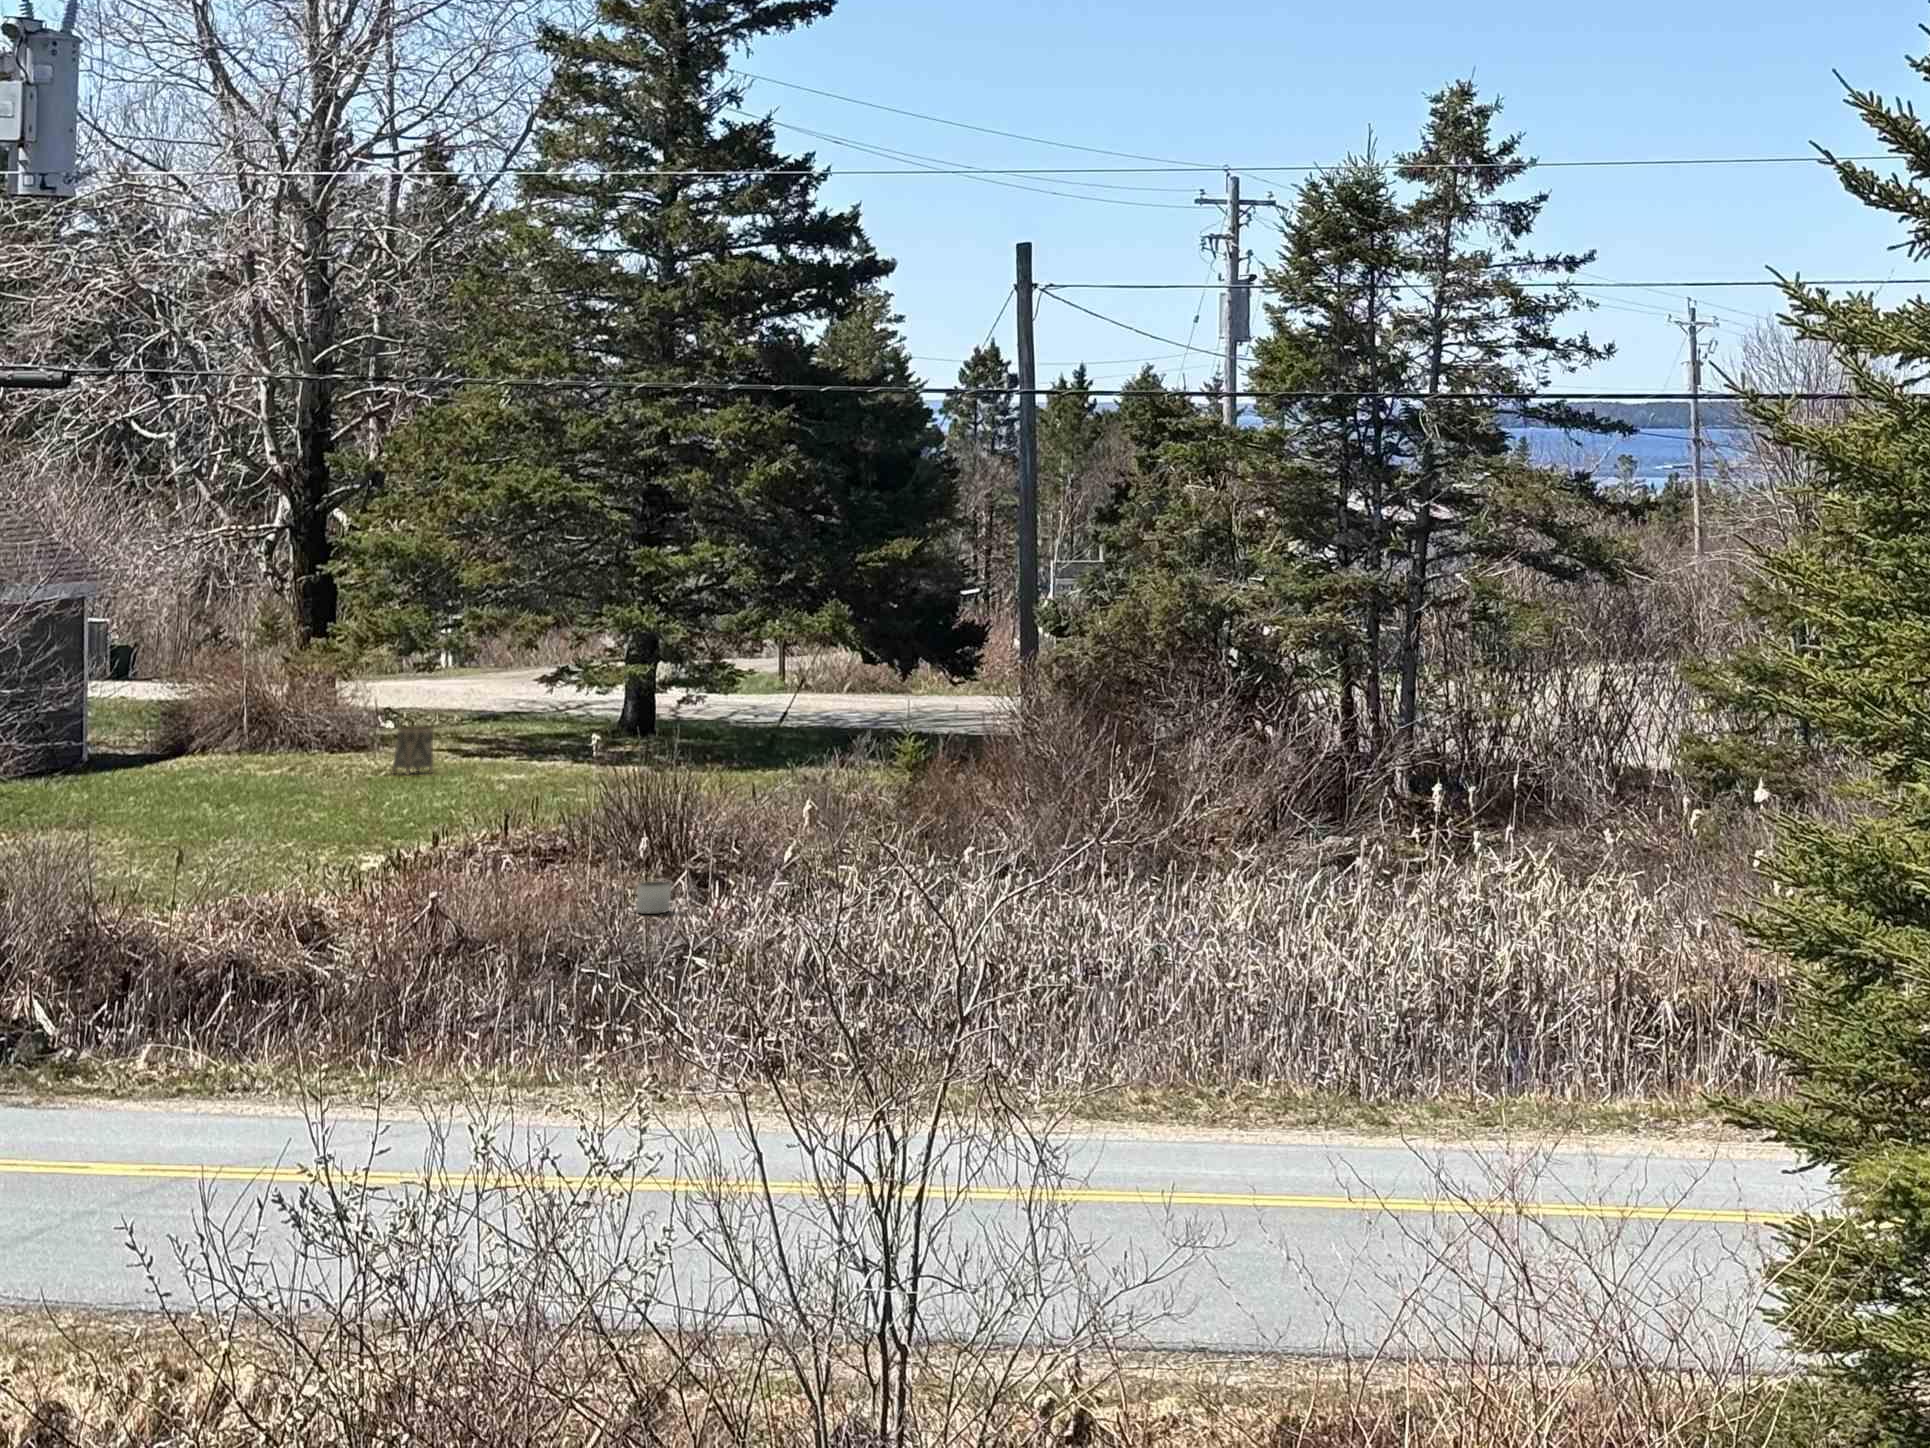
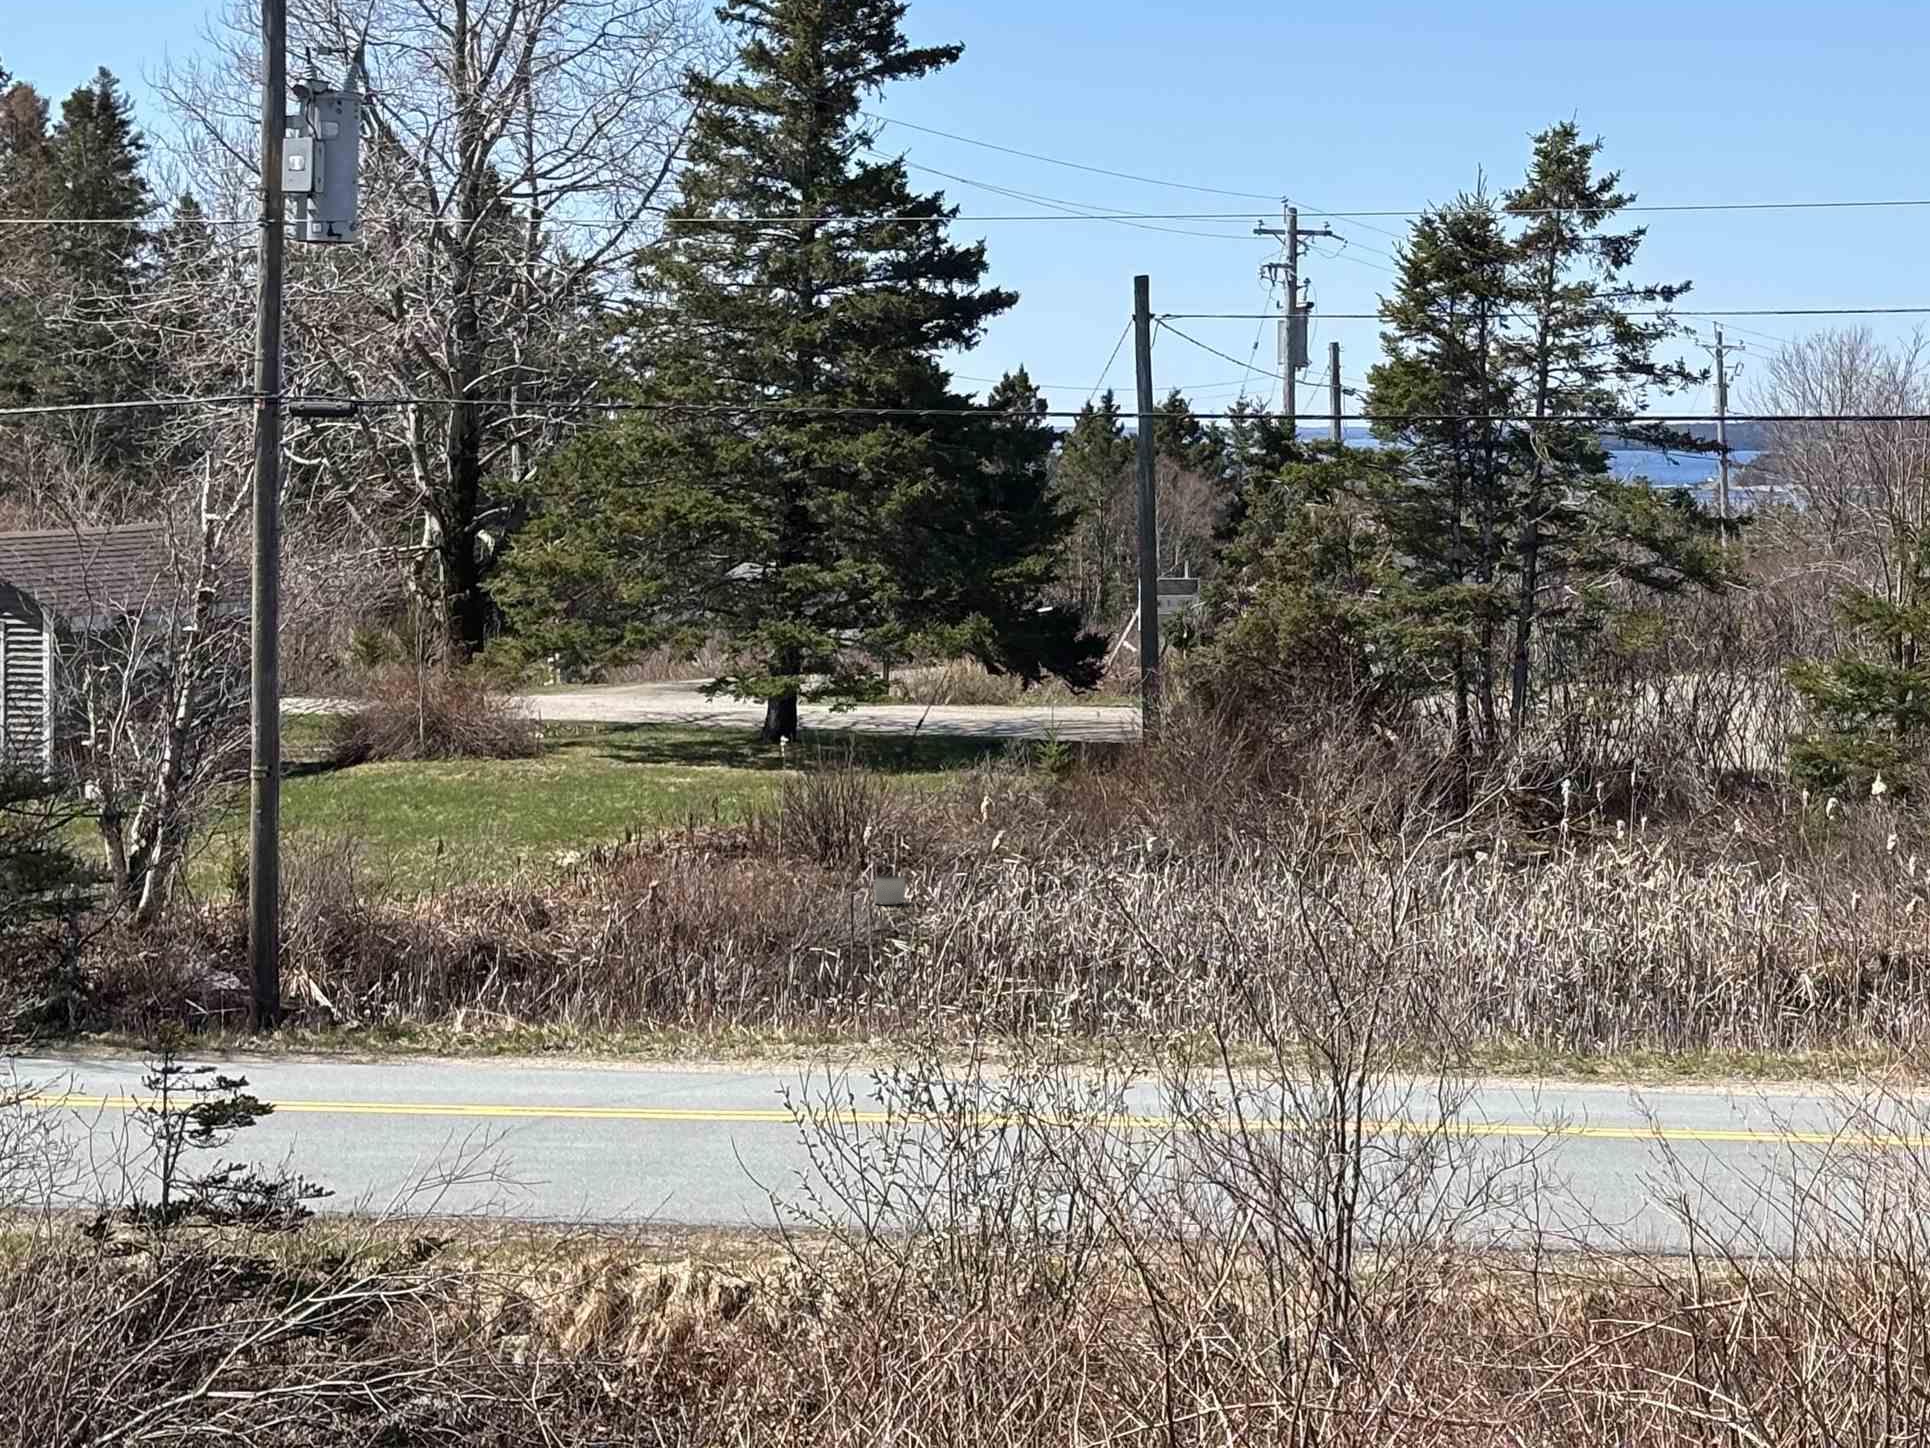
basket: present [392,727,433,774] -> none [561,743,600,789]

